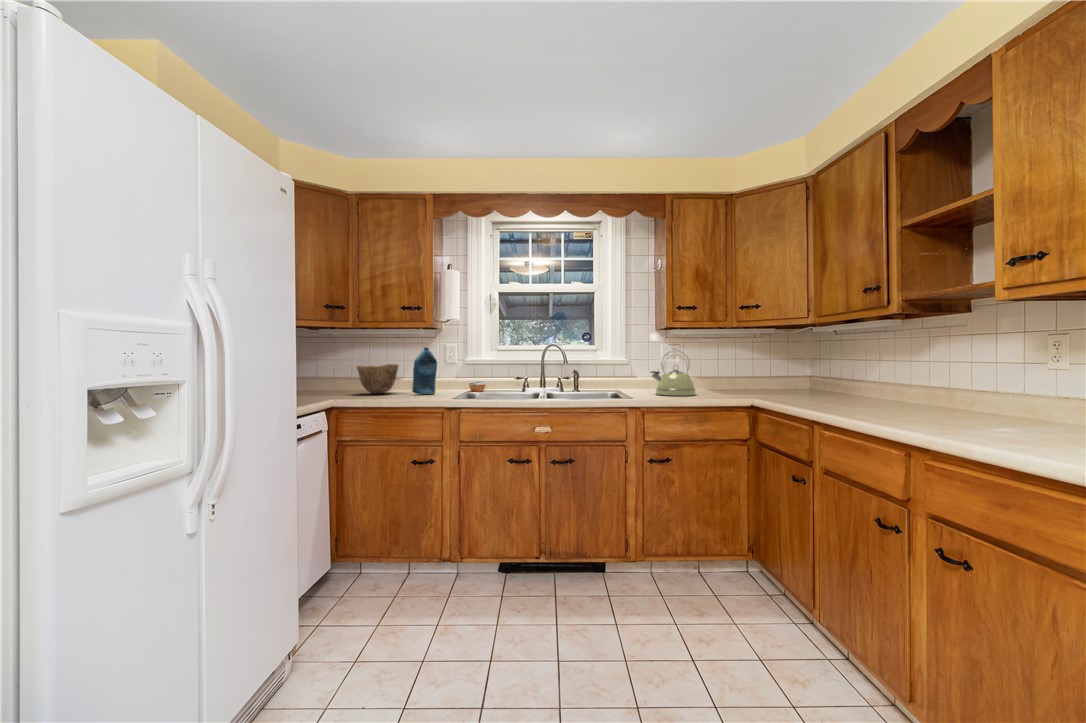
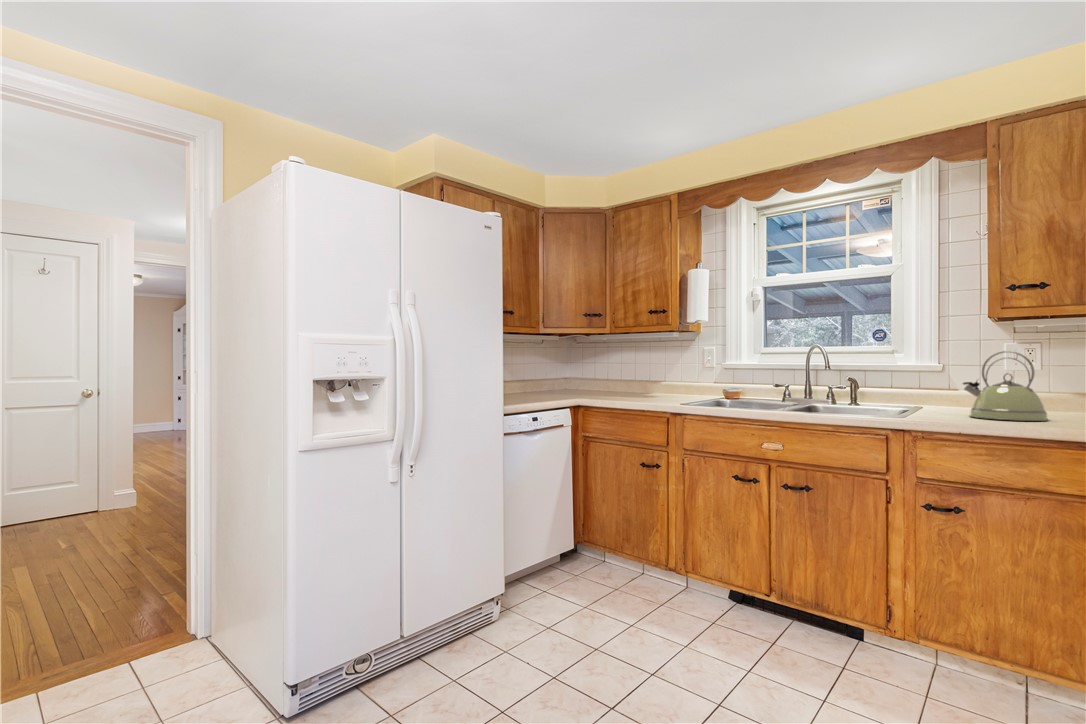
bottle: present [412,347,437,395] -> none [663,351,689,400]
bowl: present [357,364,399,394] -> none [619,368,658,397]

